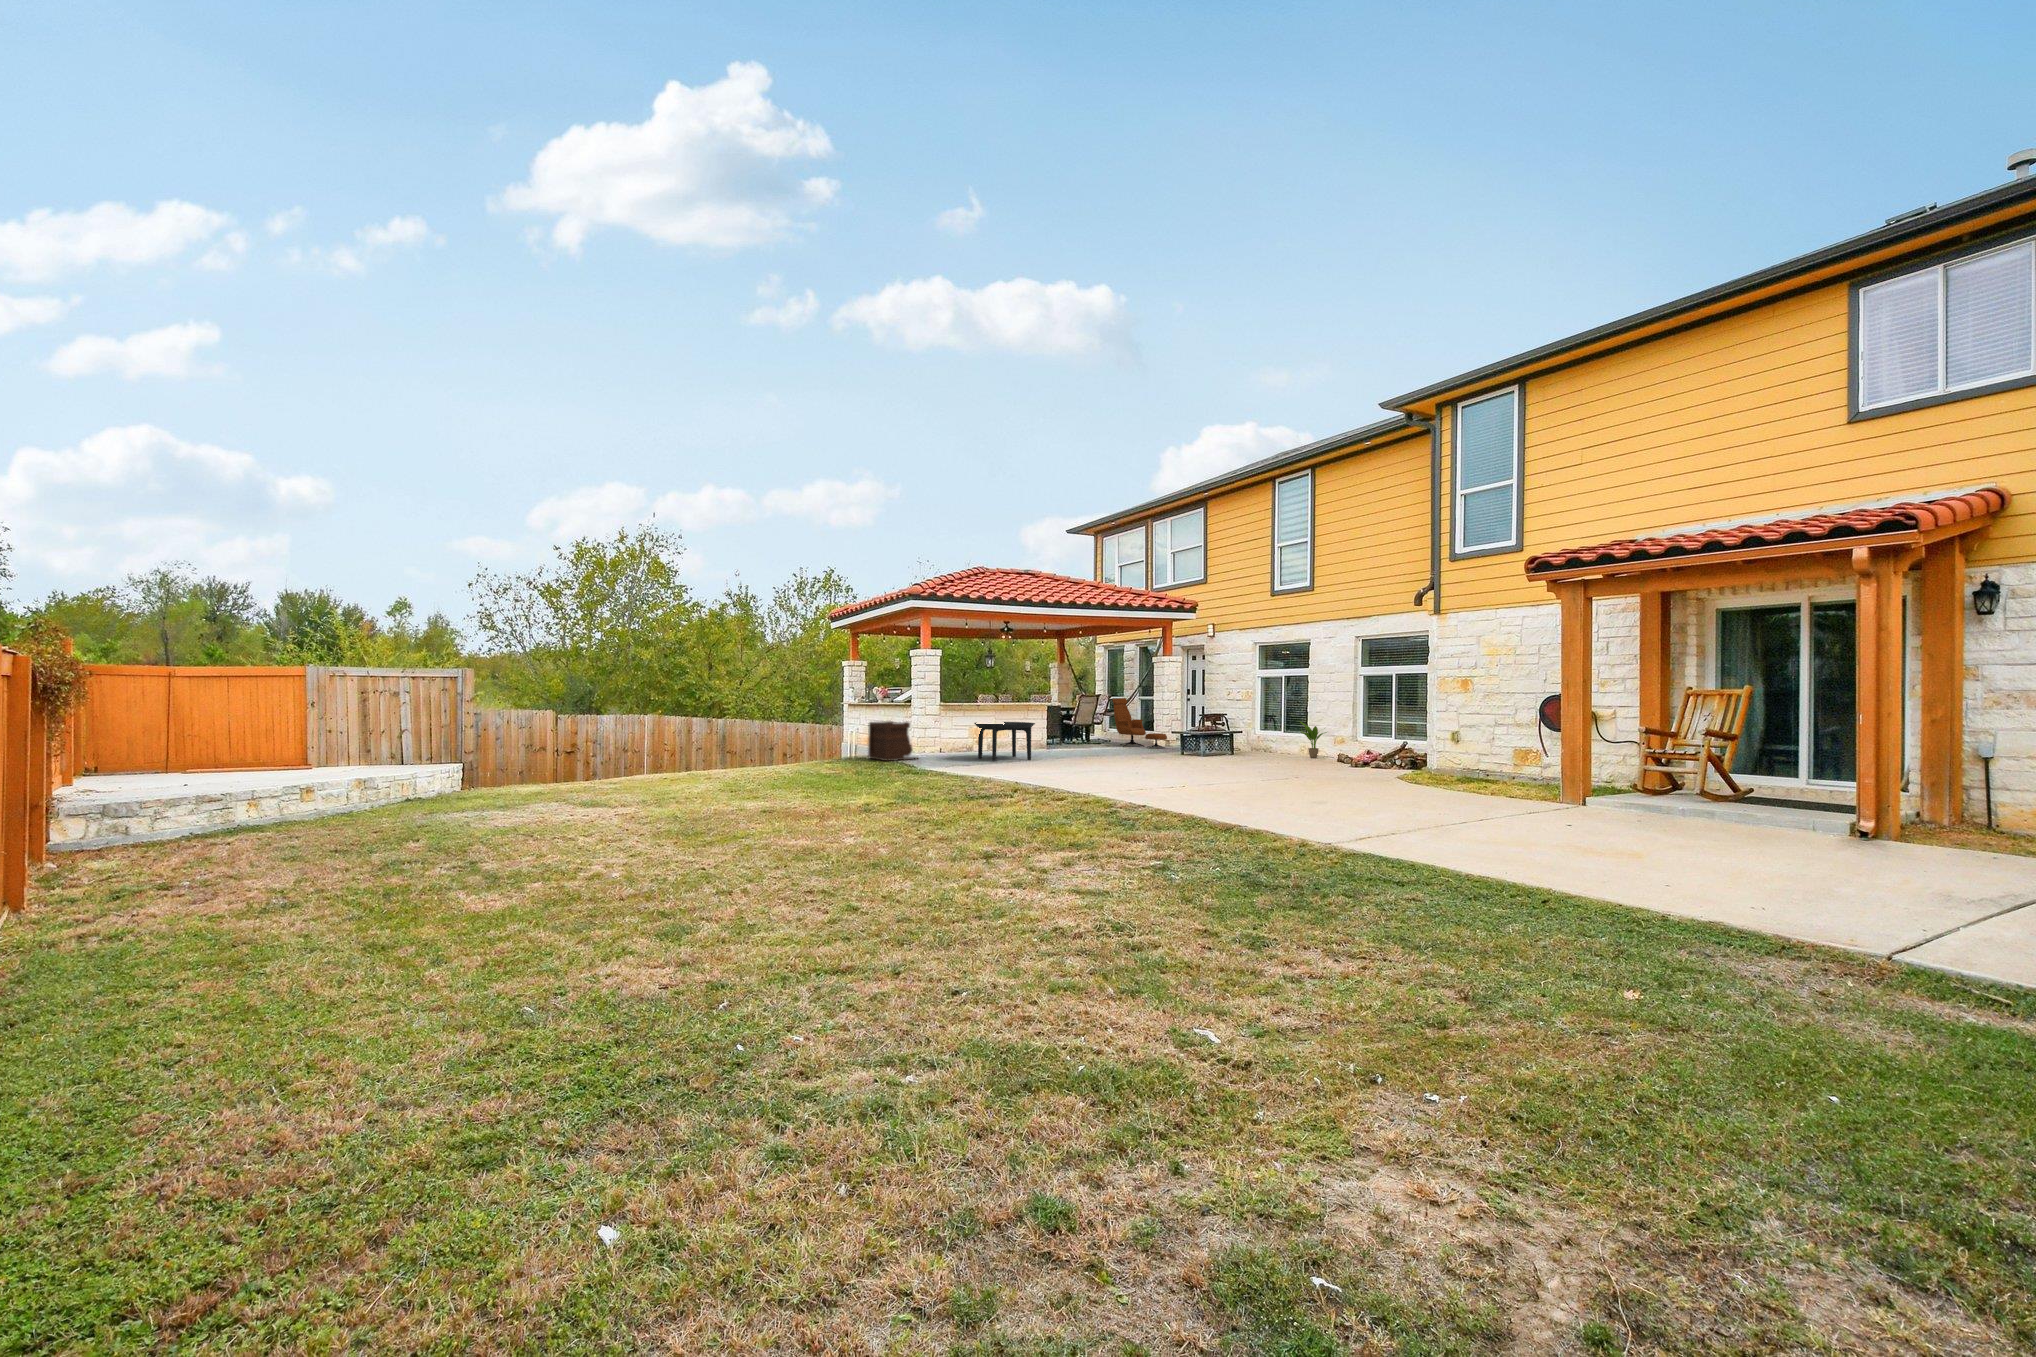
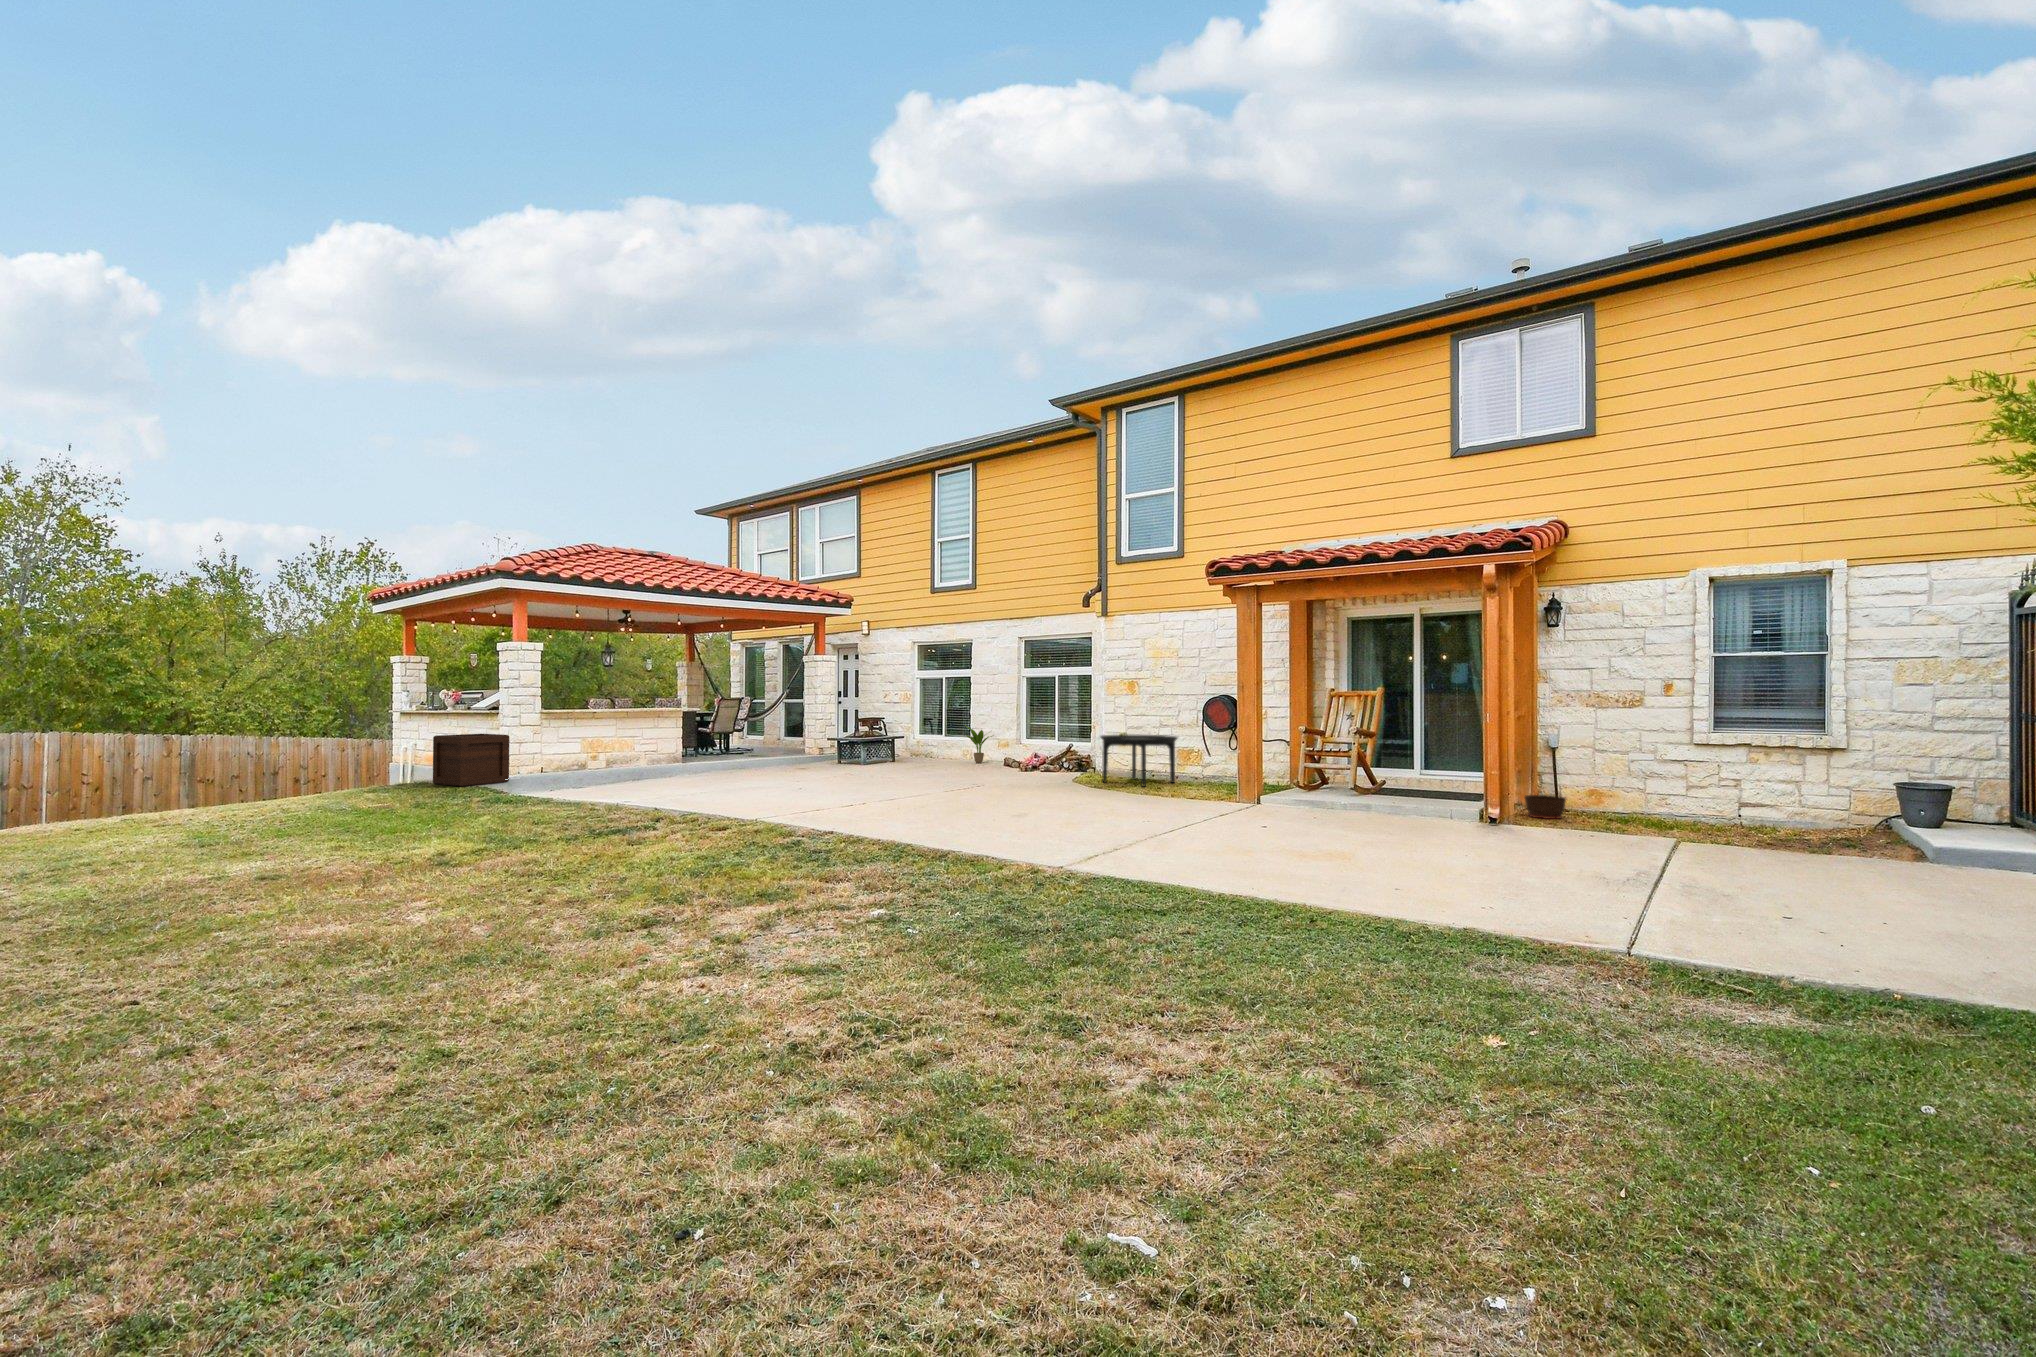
lounge chair: present [1113,698,1167,748] -> none [757,702,820,758]
round table: present [974,722,1035,761] -> present [1100,735,1178,787]
basket: none [1934,812,1996,841] -> present [1524,795,1566,819]

